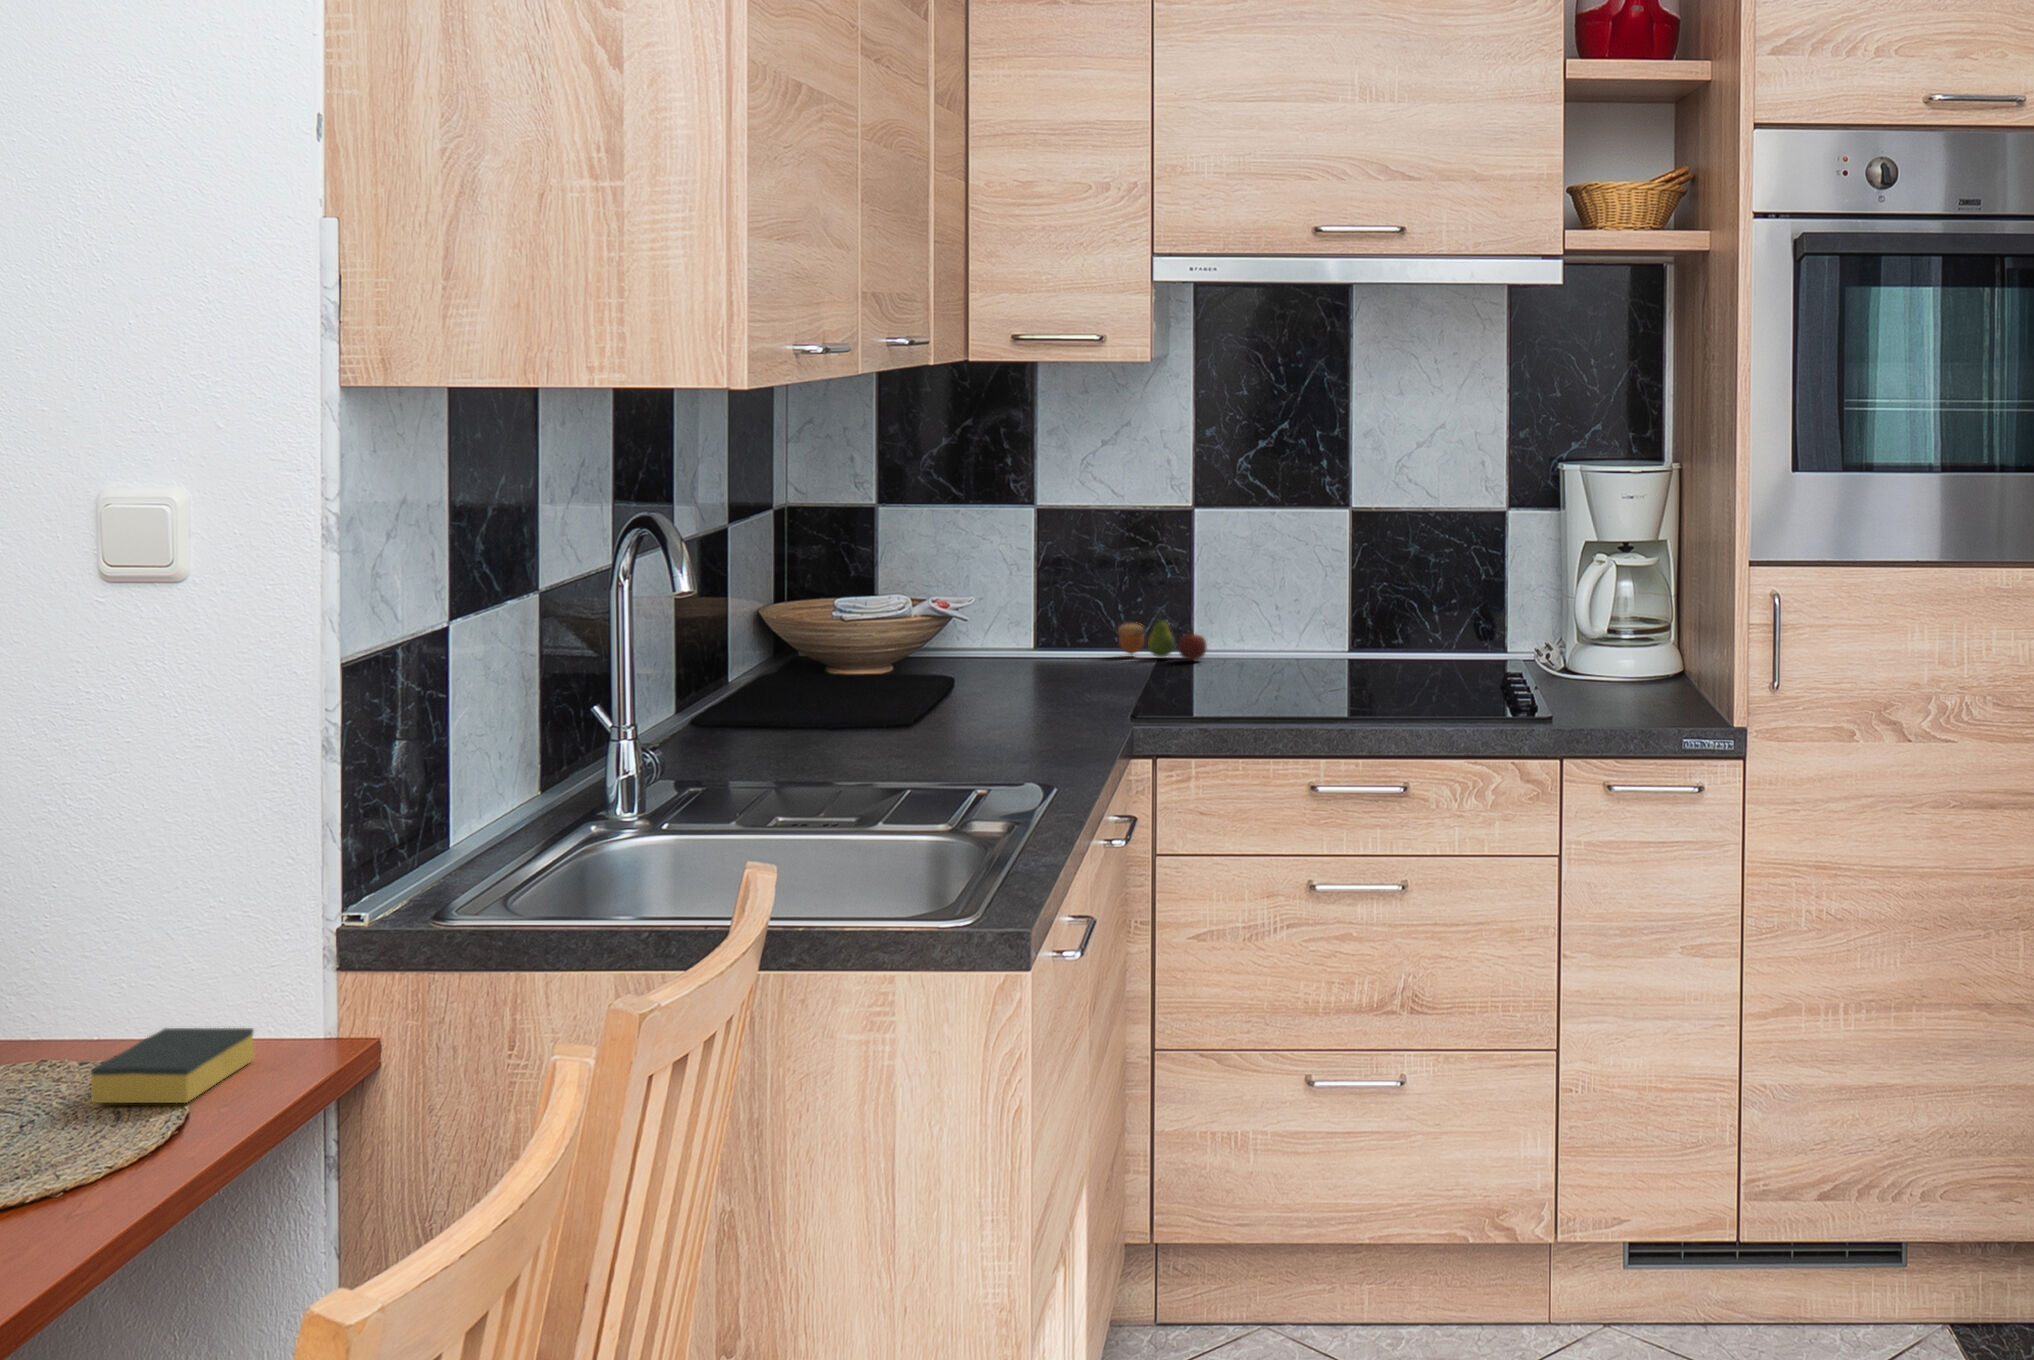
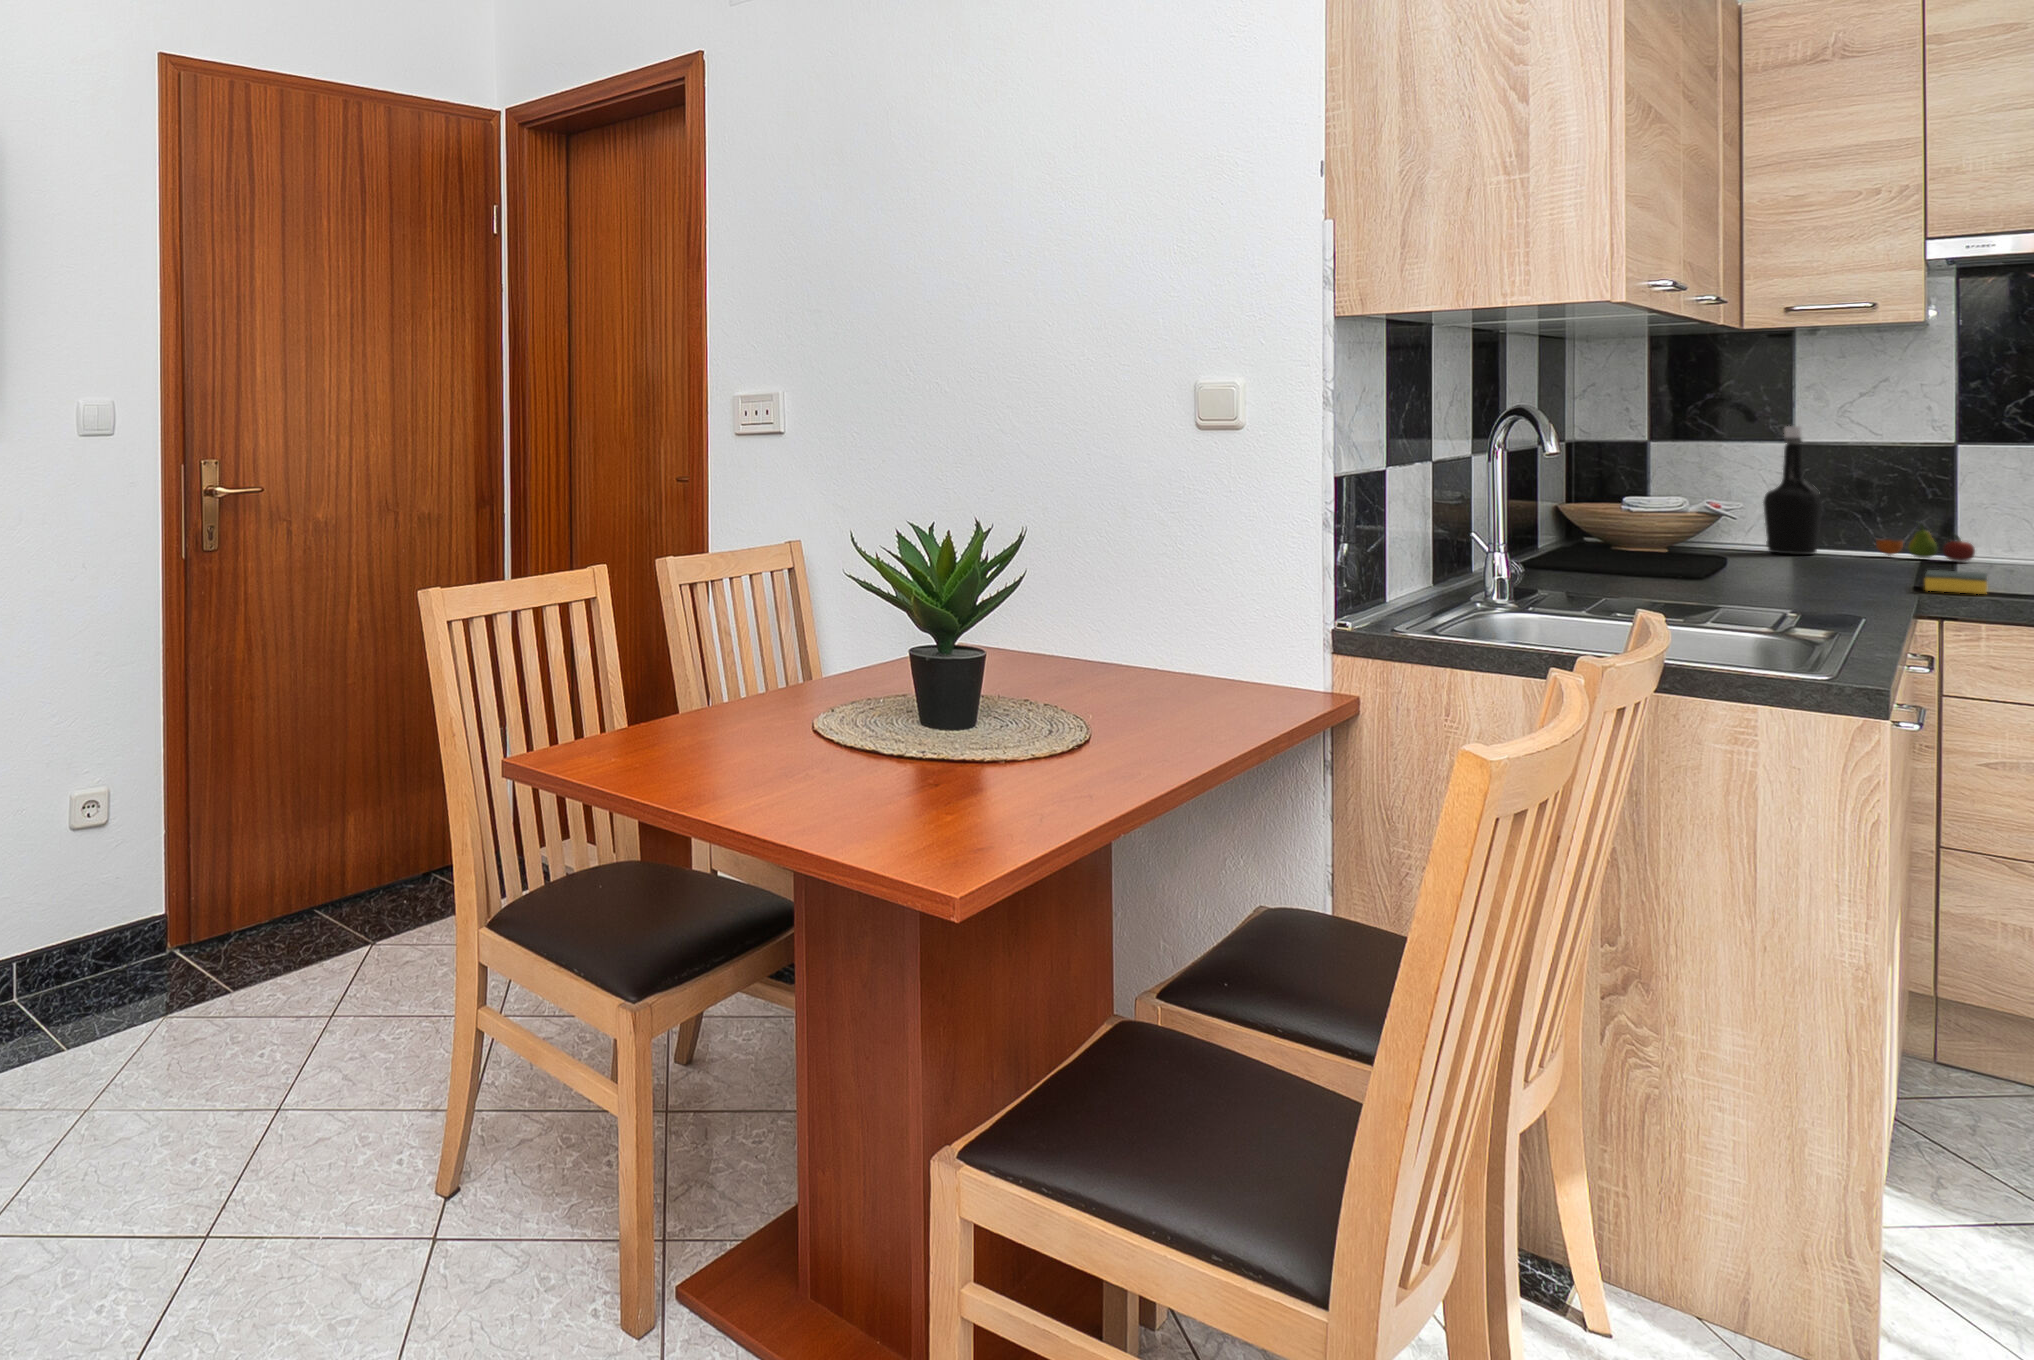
bottle: none [1006,485,1067,661] -> present [1763,426,1822,555]
sponge: present [91,1028,254,1103] -> present [1925,570,1987,594]

